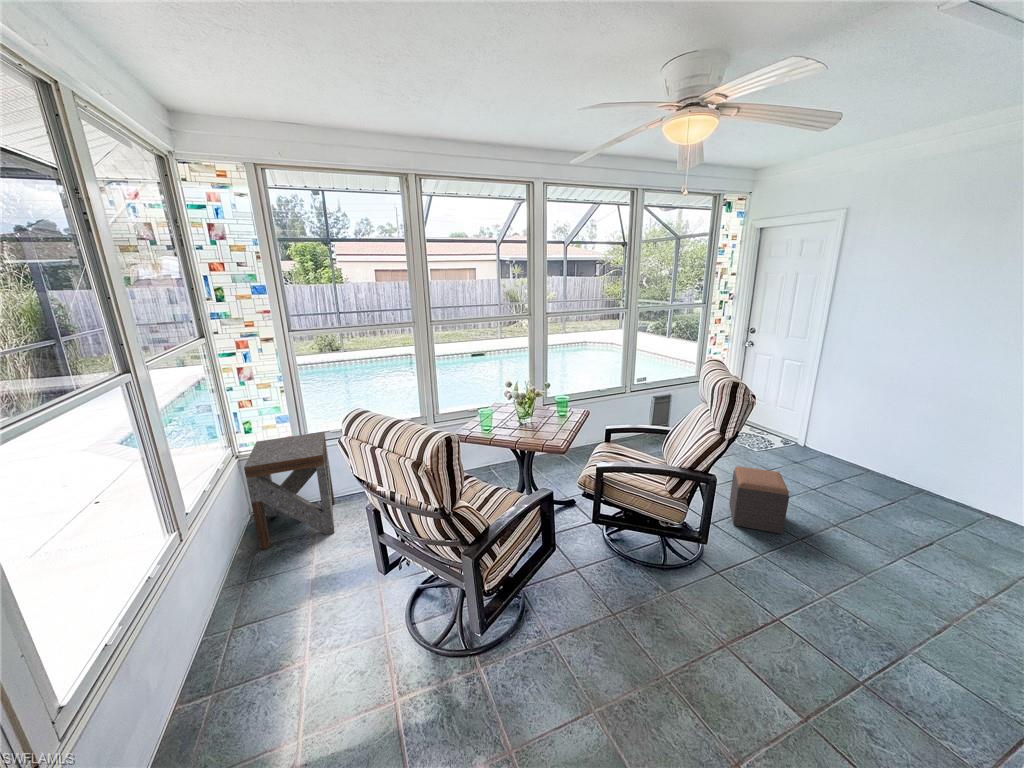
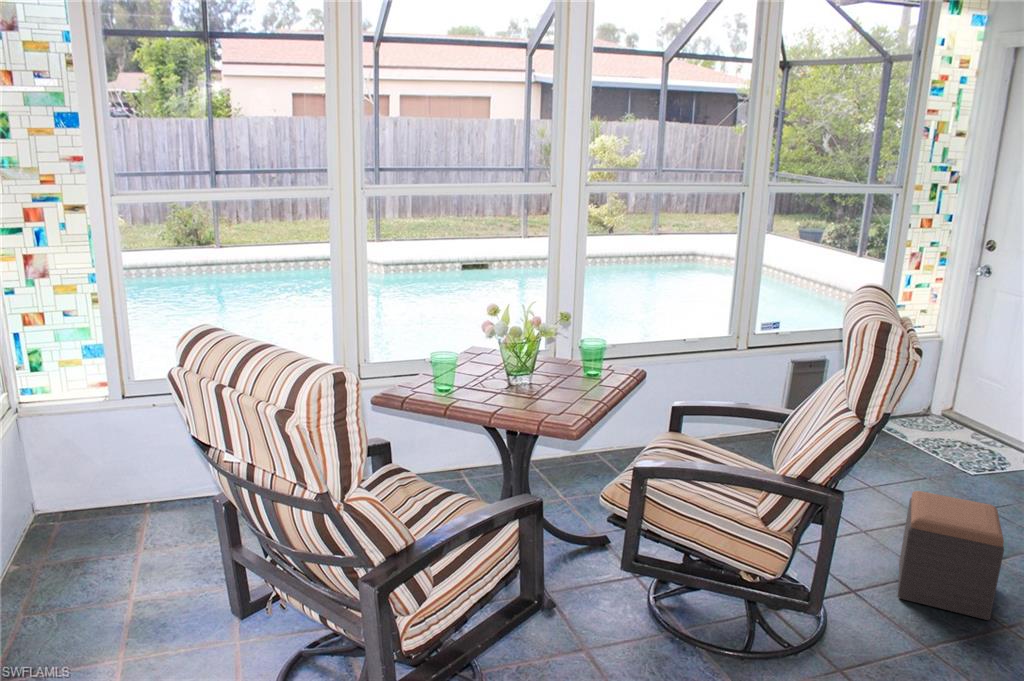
side table: present [244,432,334,549] -> none [21,377,180,571]

